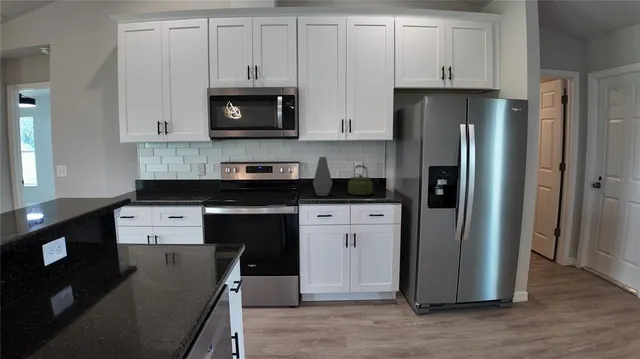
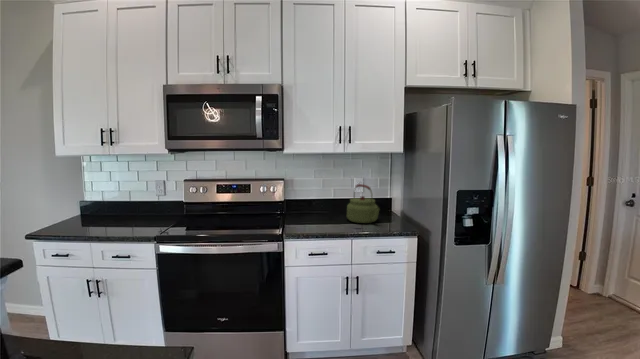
vase: present [313,157,332,196] -> none [303,174,328,225]

